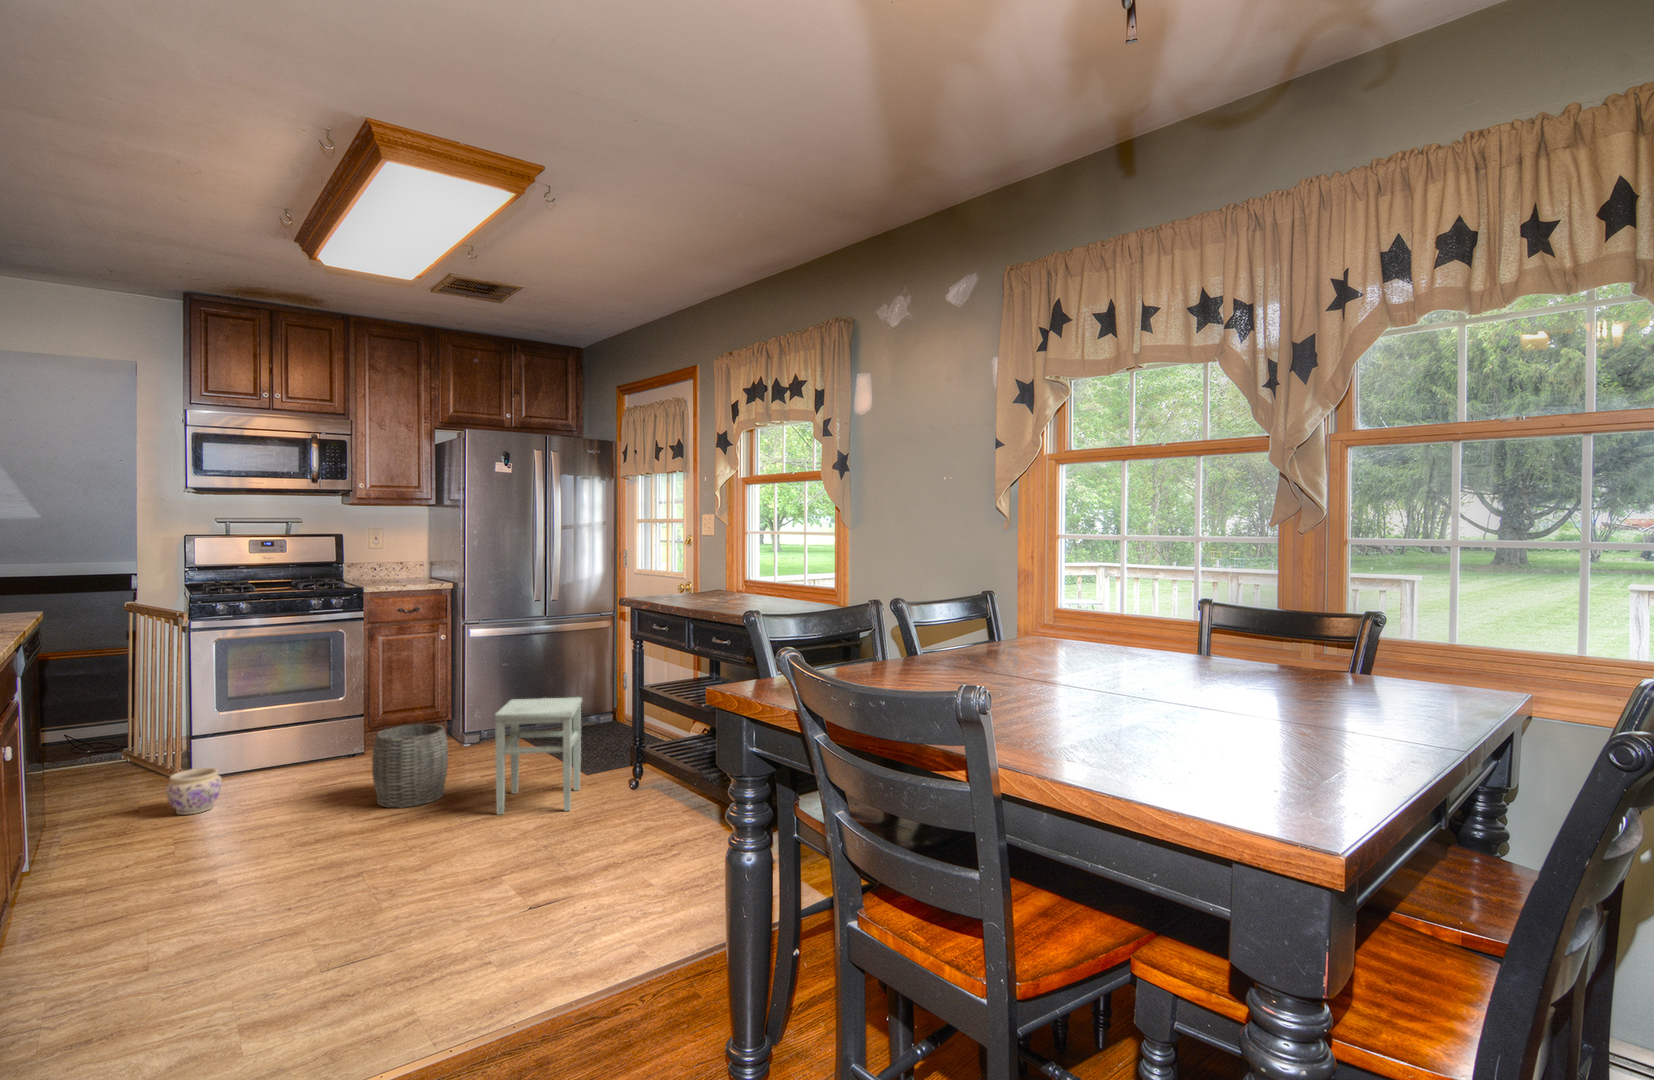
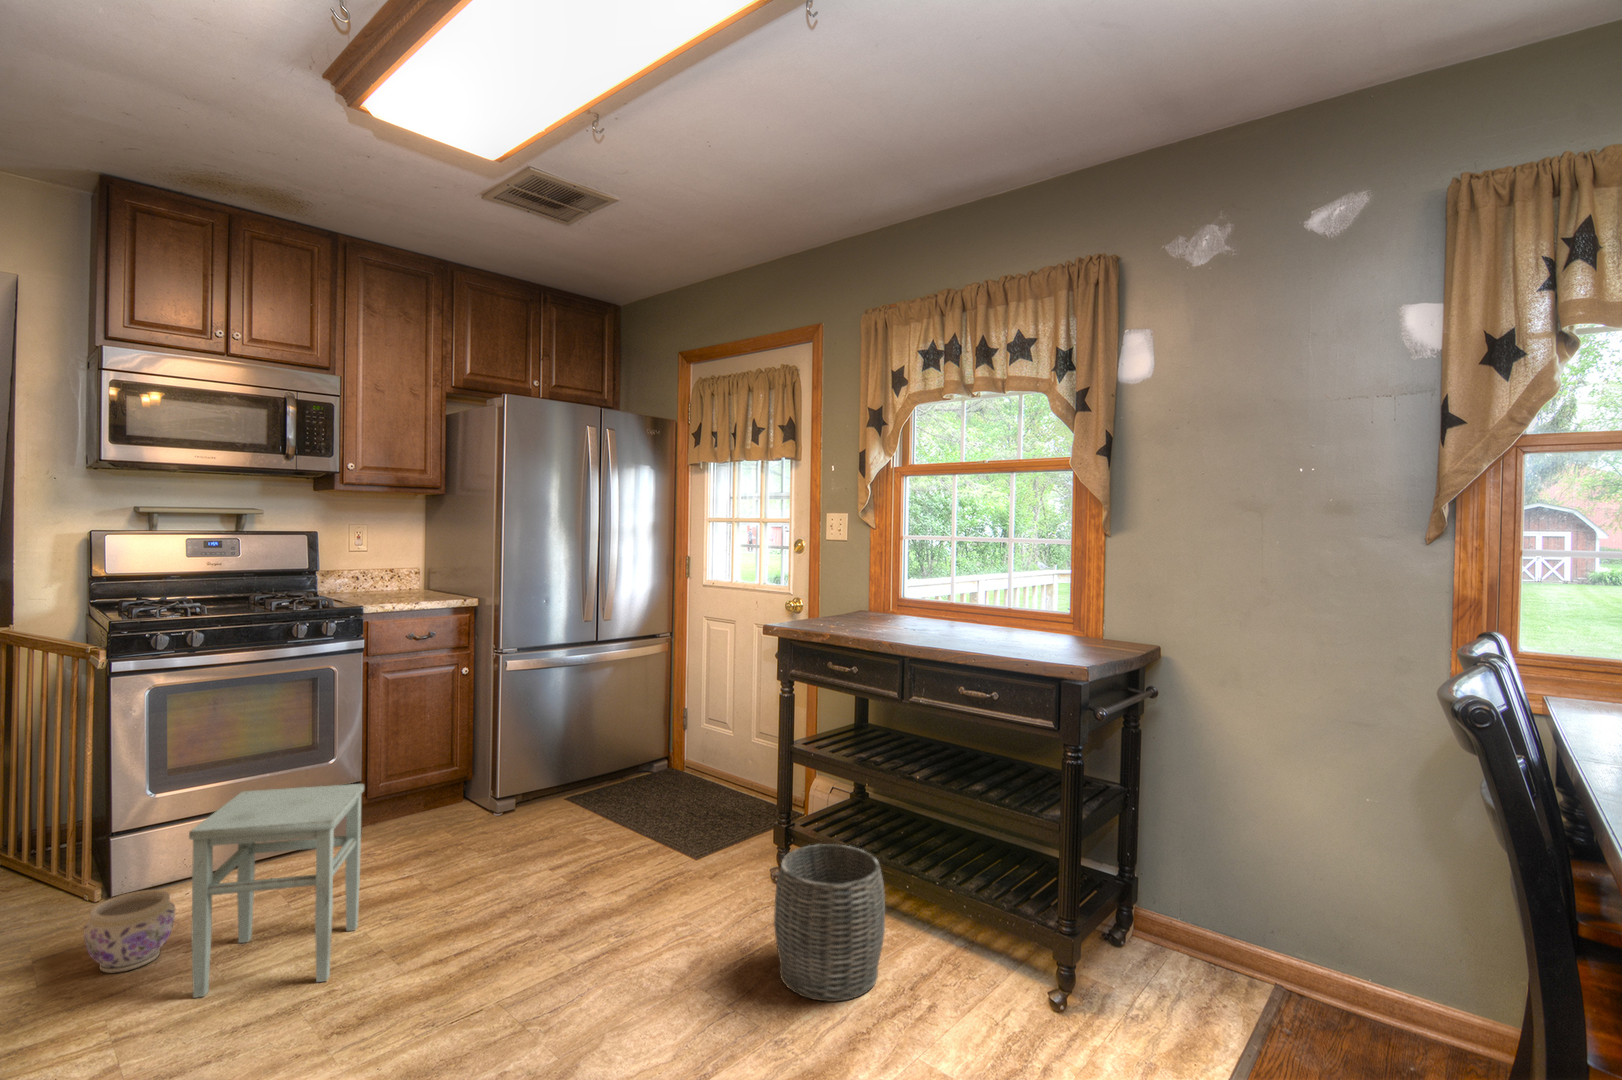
stool: present [494,697,582,815] -> present [189,784,364,998]
woven basket: present [372,724,448,808] -> present [774,844,885,1002]

